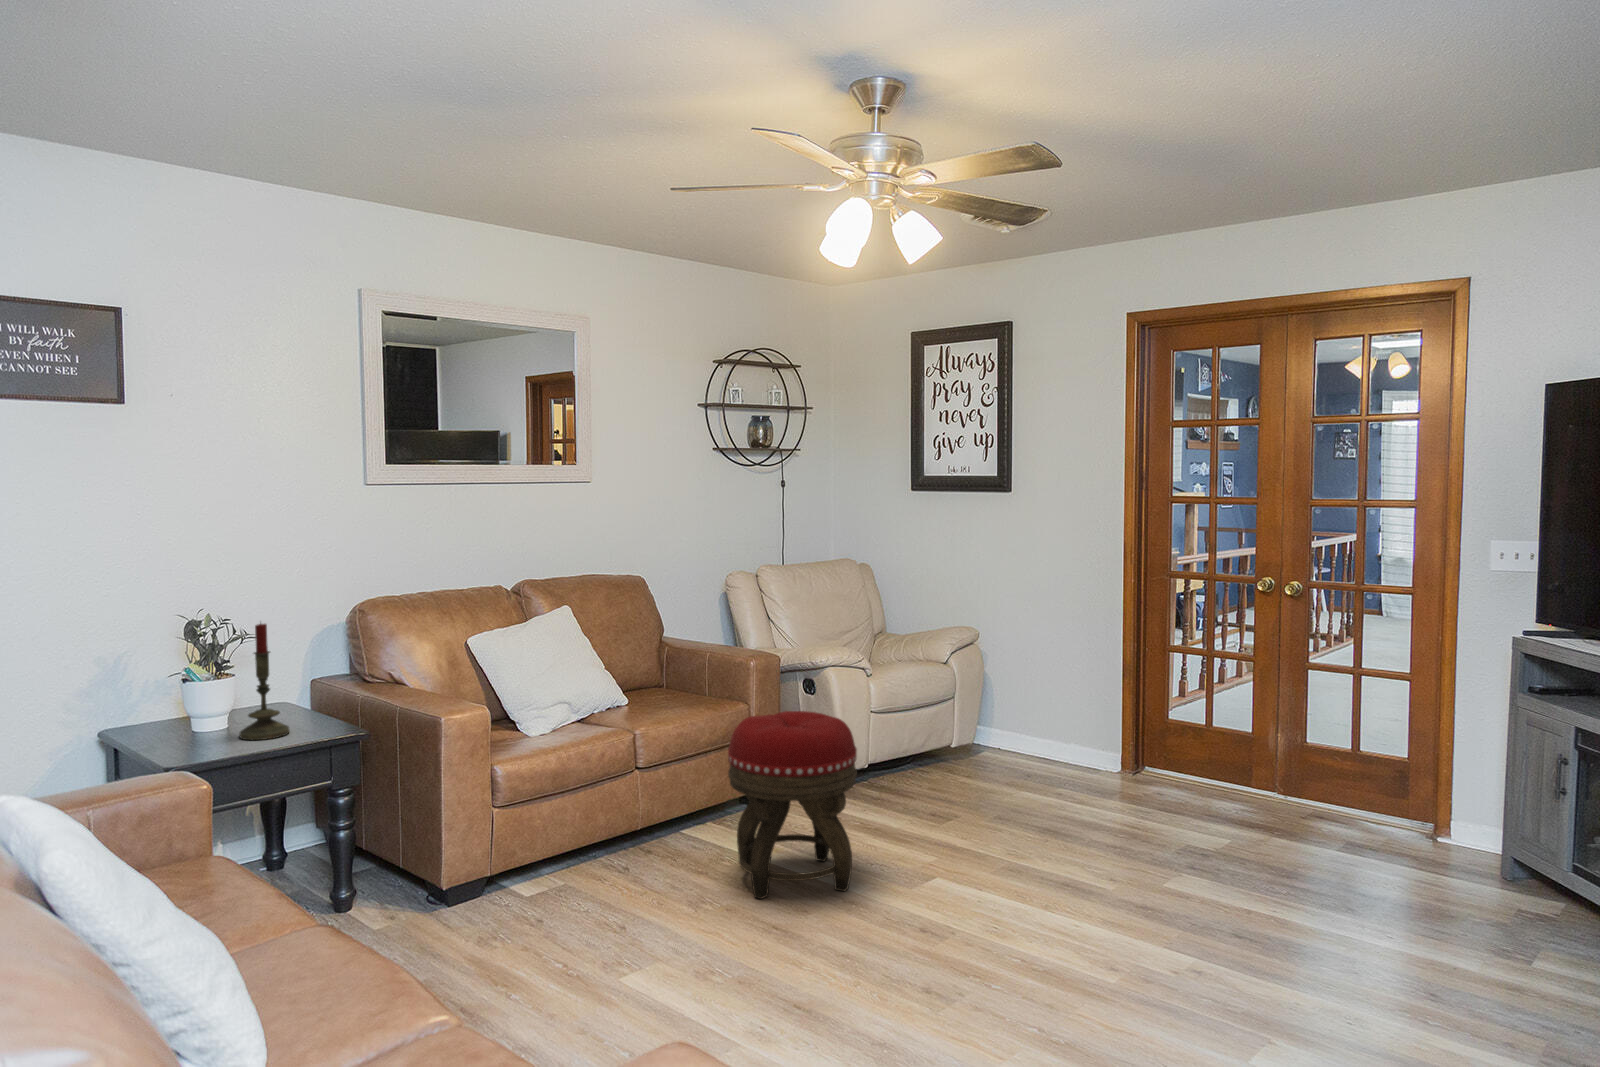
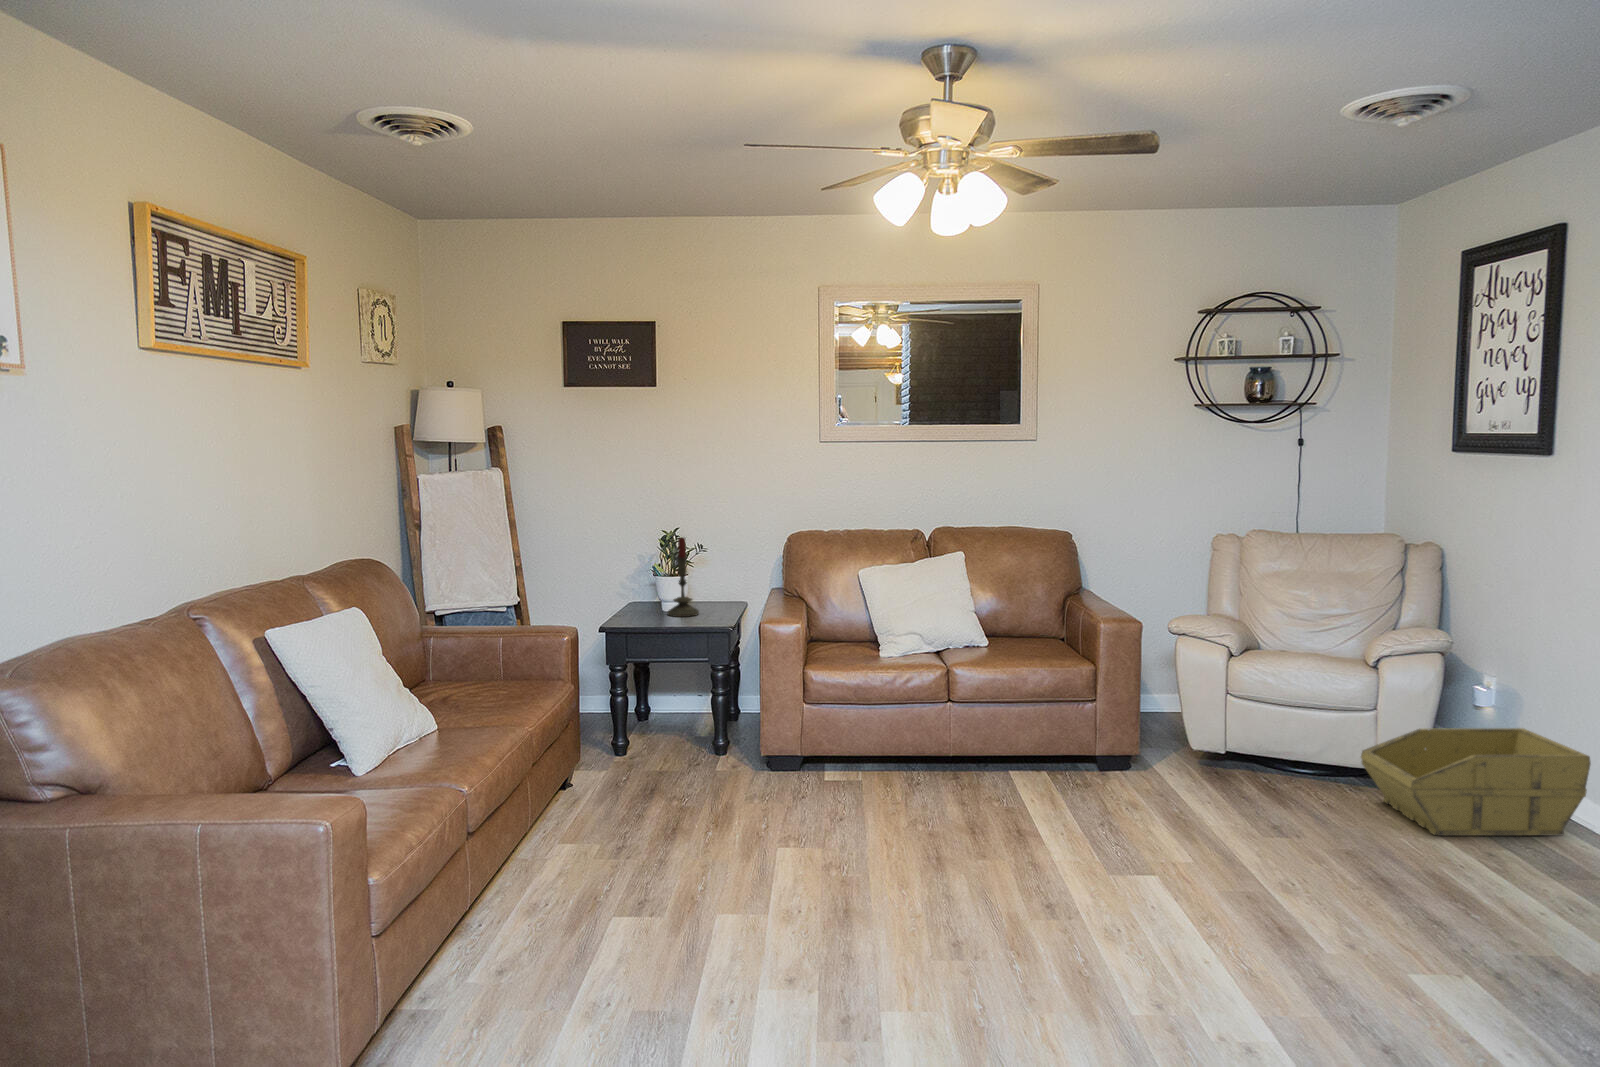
storage bin: none [939,697,1069,790] -> present [1361,728,1591,836]
footstool: present [728,711,857,899] -> none [965,666,1095,852]

